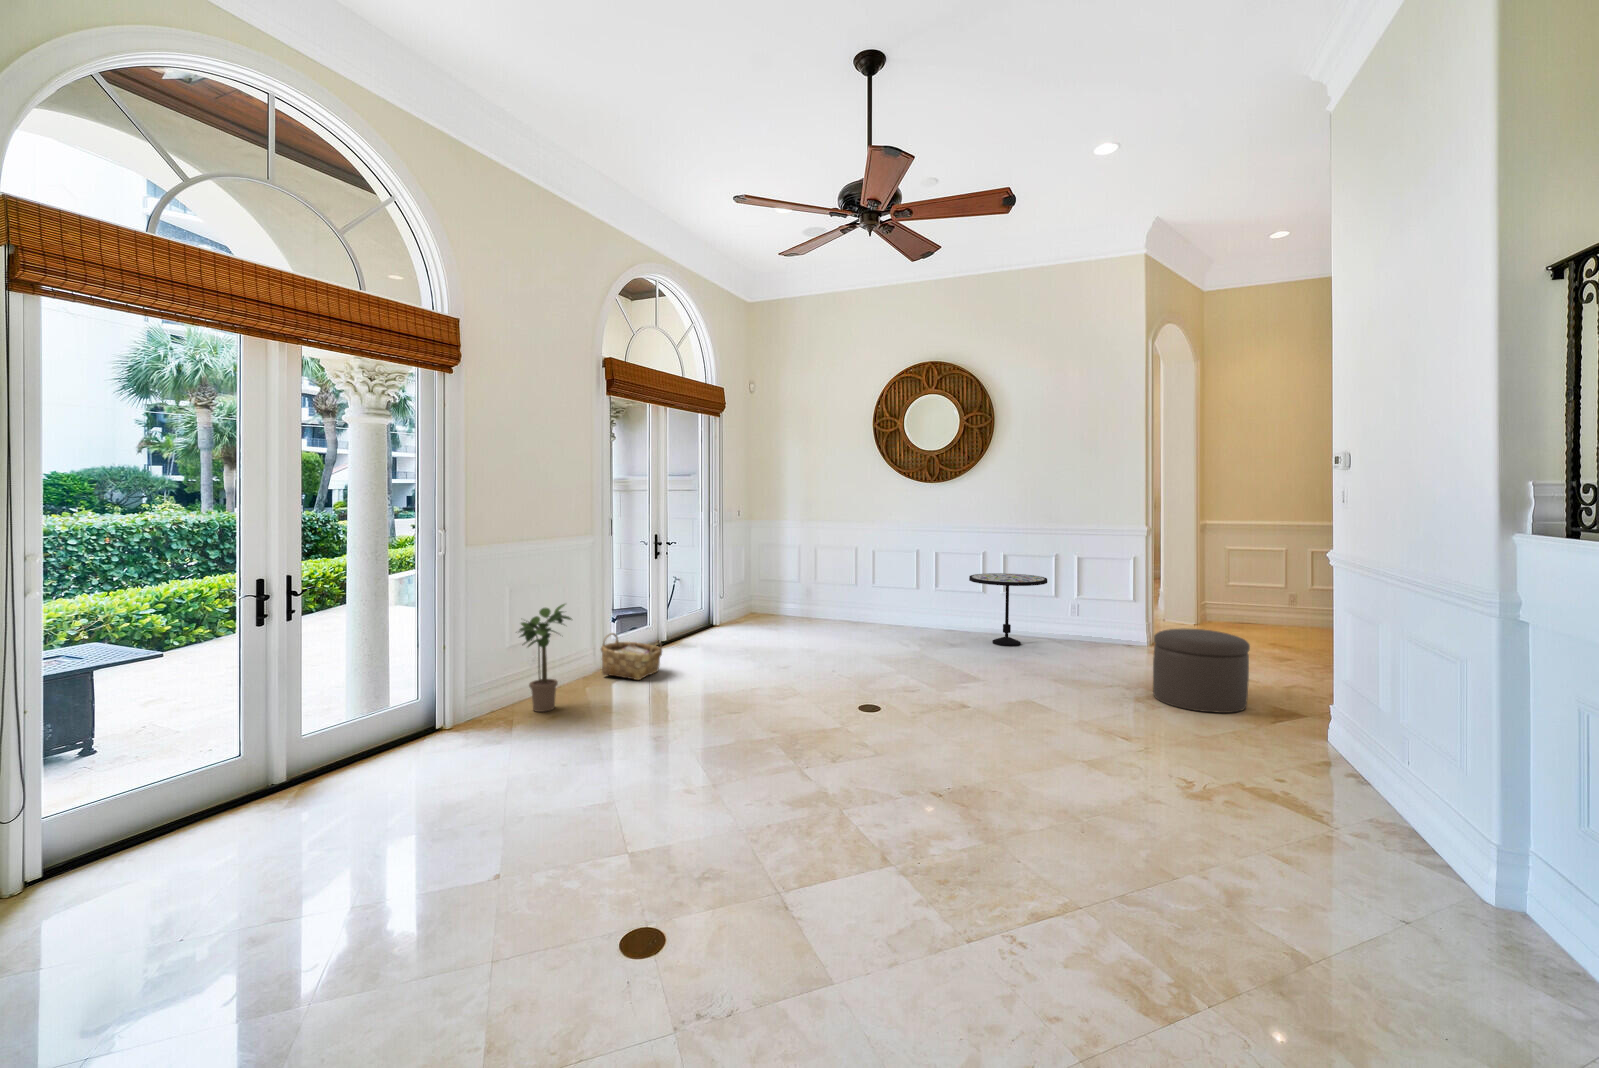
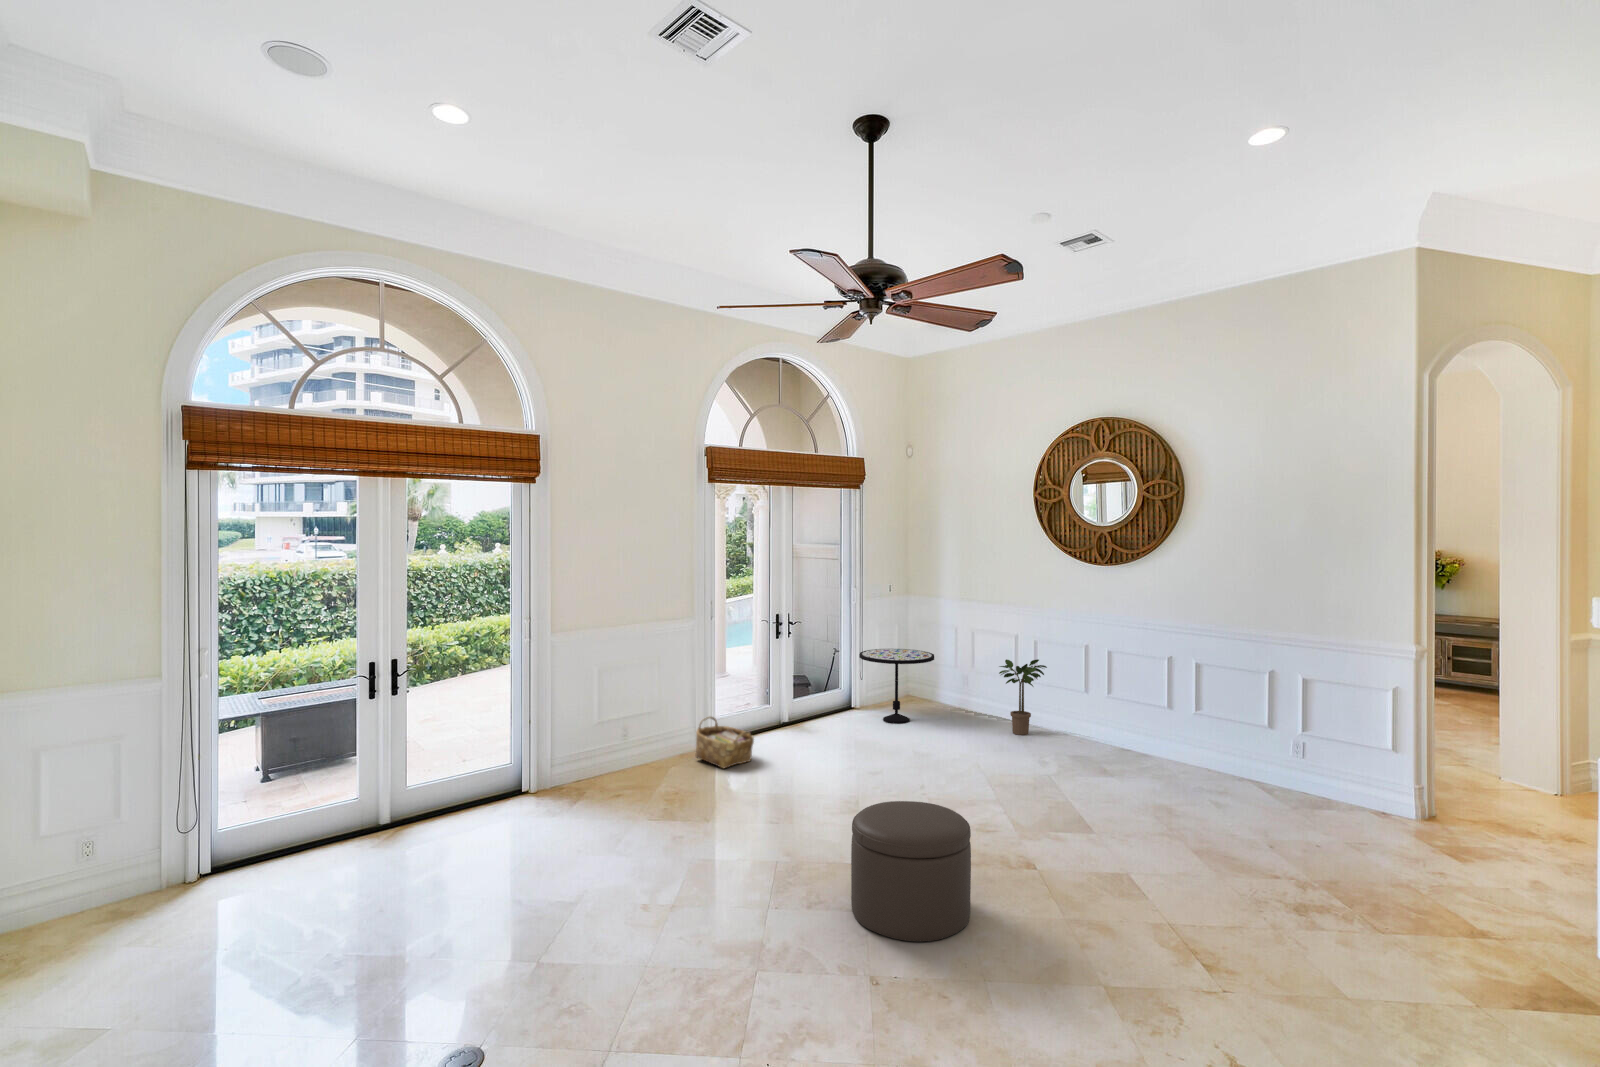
side table: present [969,573,1047,646] -> present [859,649,934,723]
potted plant: present [519,604,572,712] -> present [999,659,1047,735]
ottoman: present [1153,629,1250,713] -> present [851,801,971,942]

